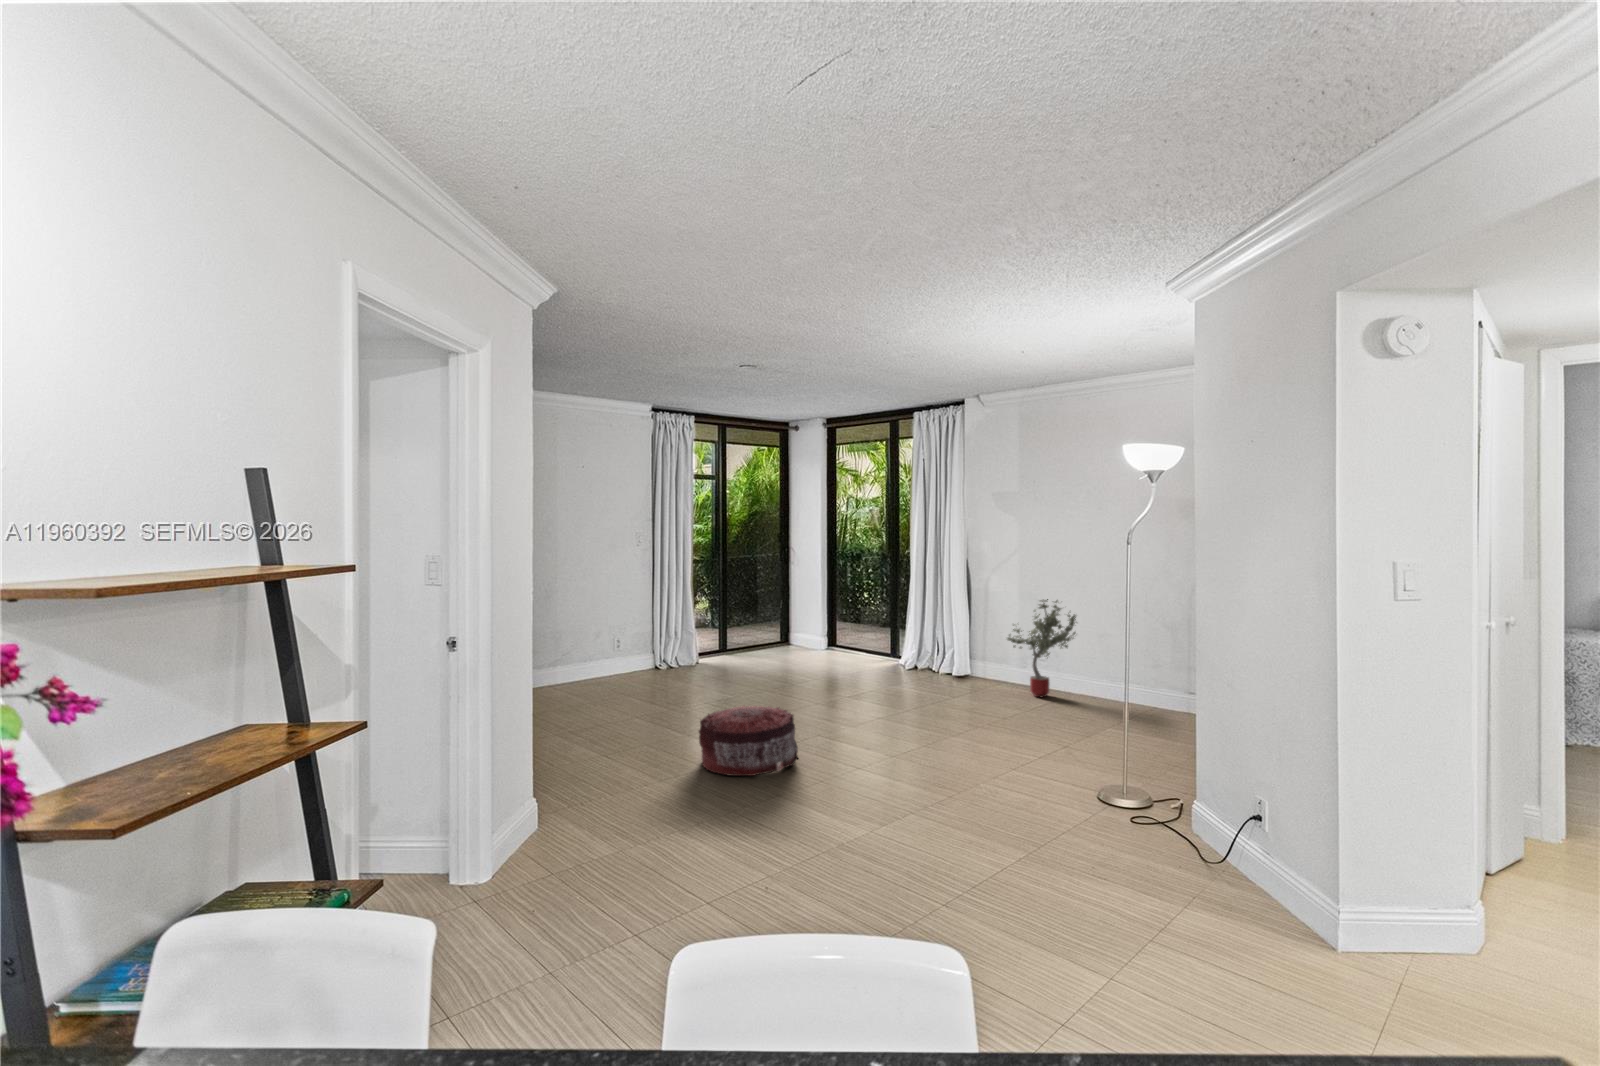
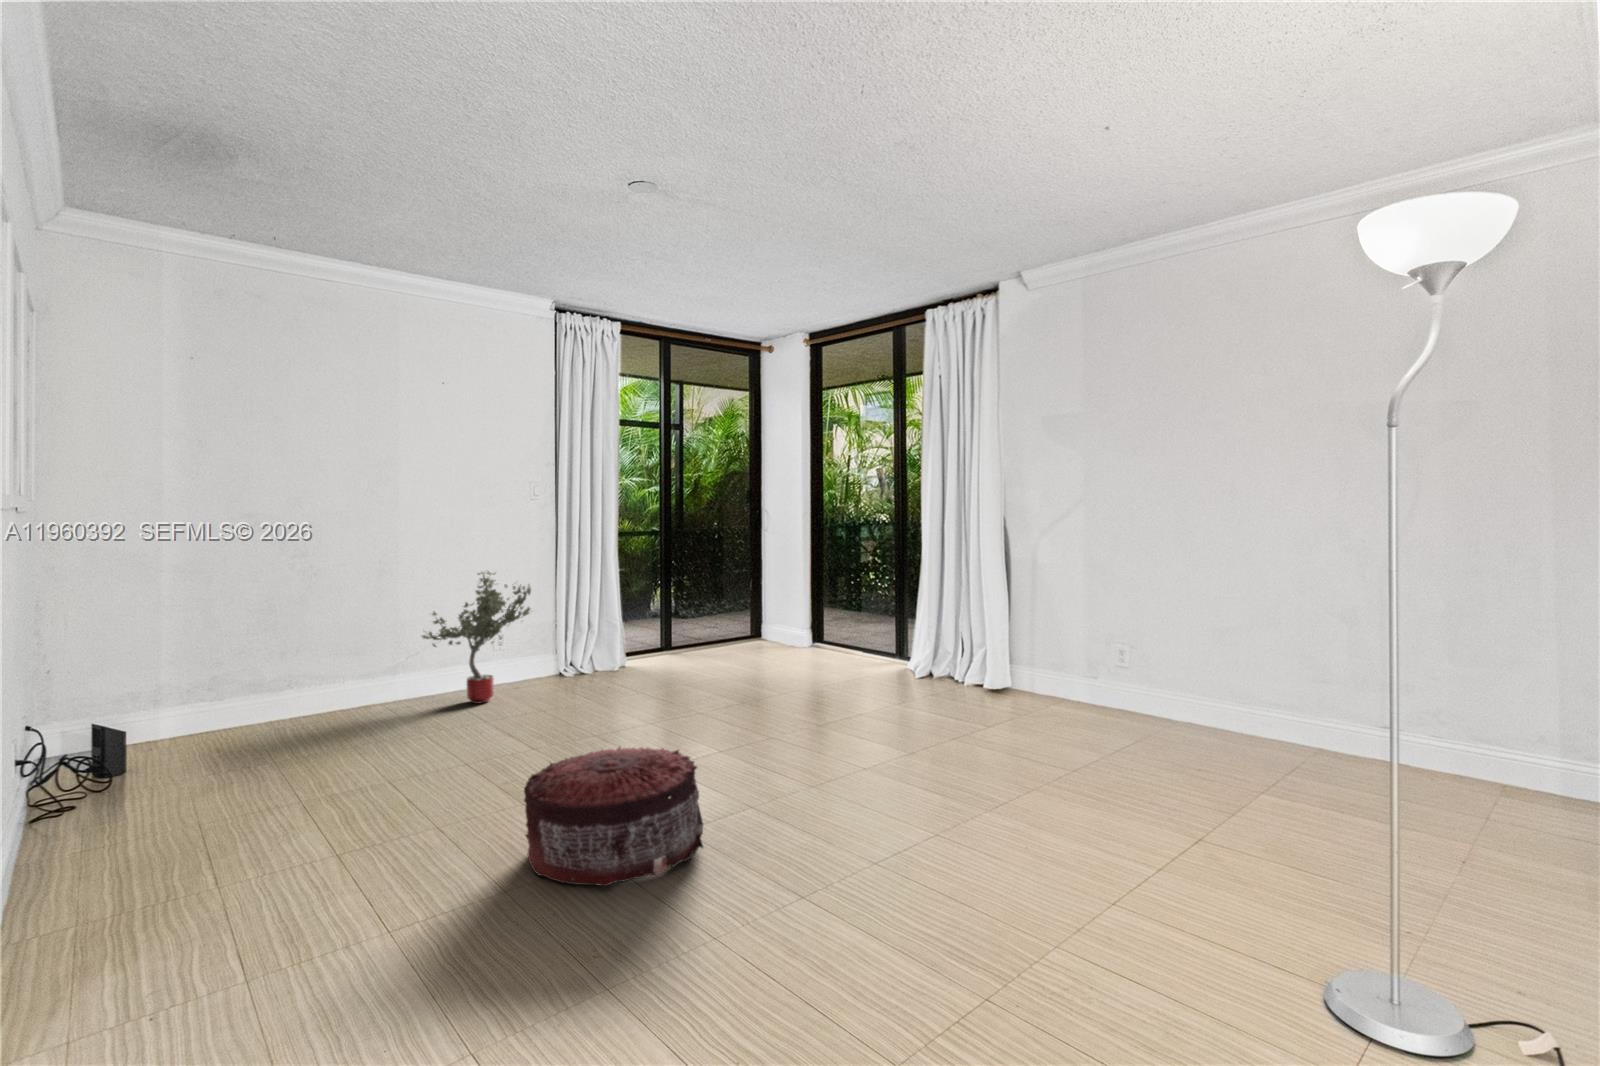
potted tree: present [1007,599,1076,697] -> present [422,571,531,704]

